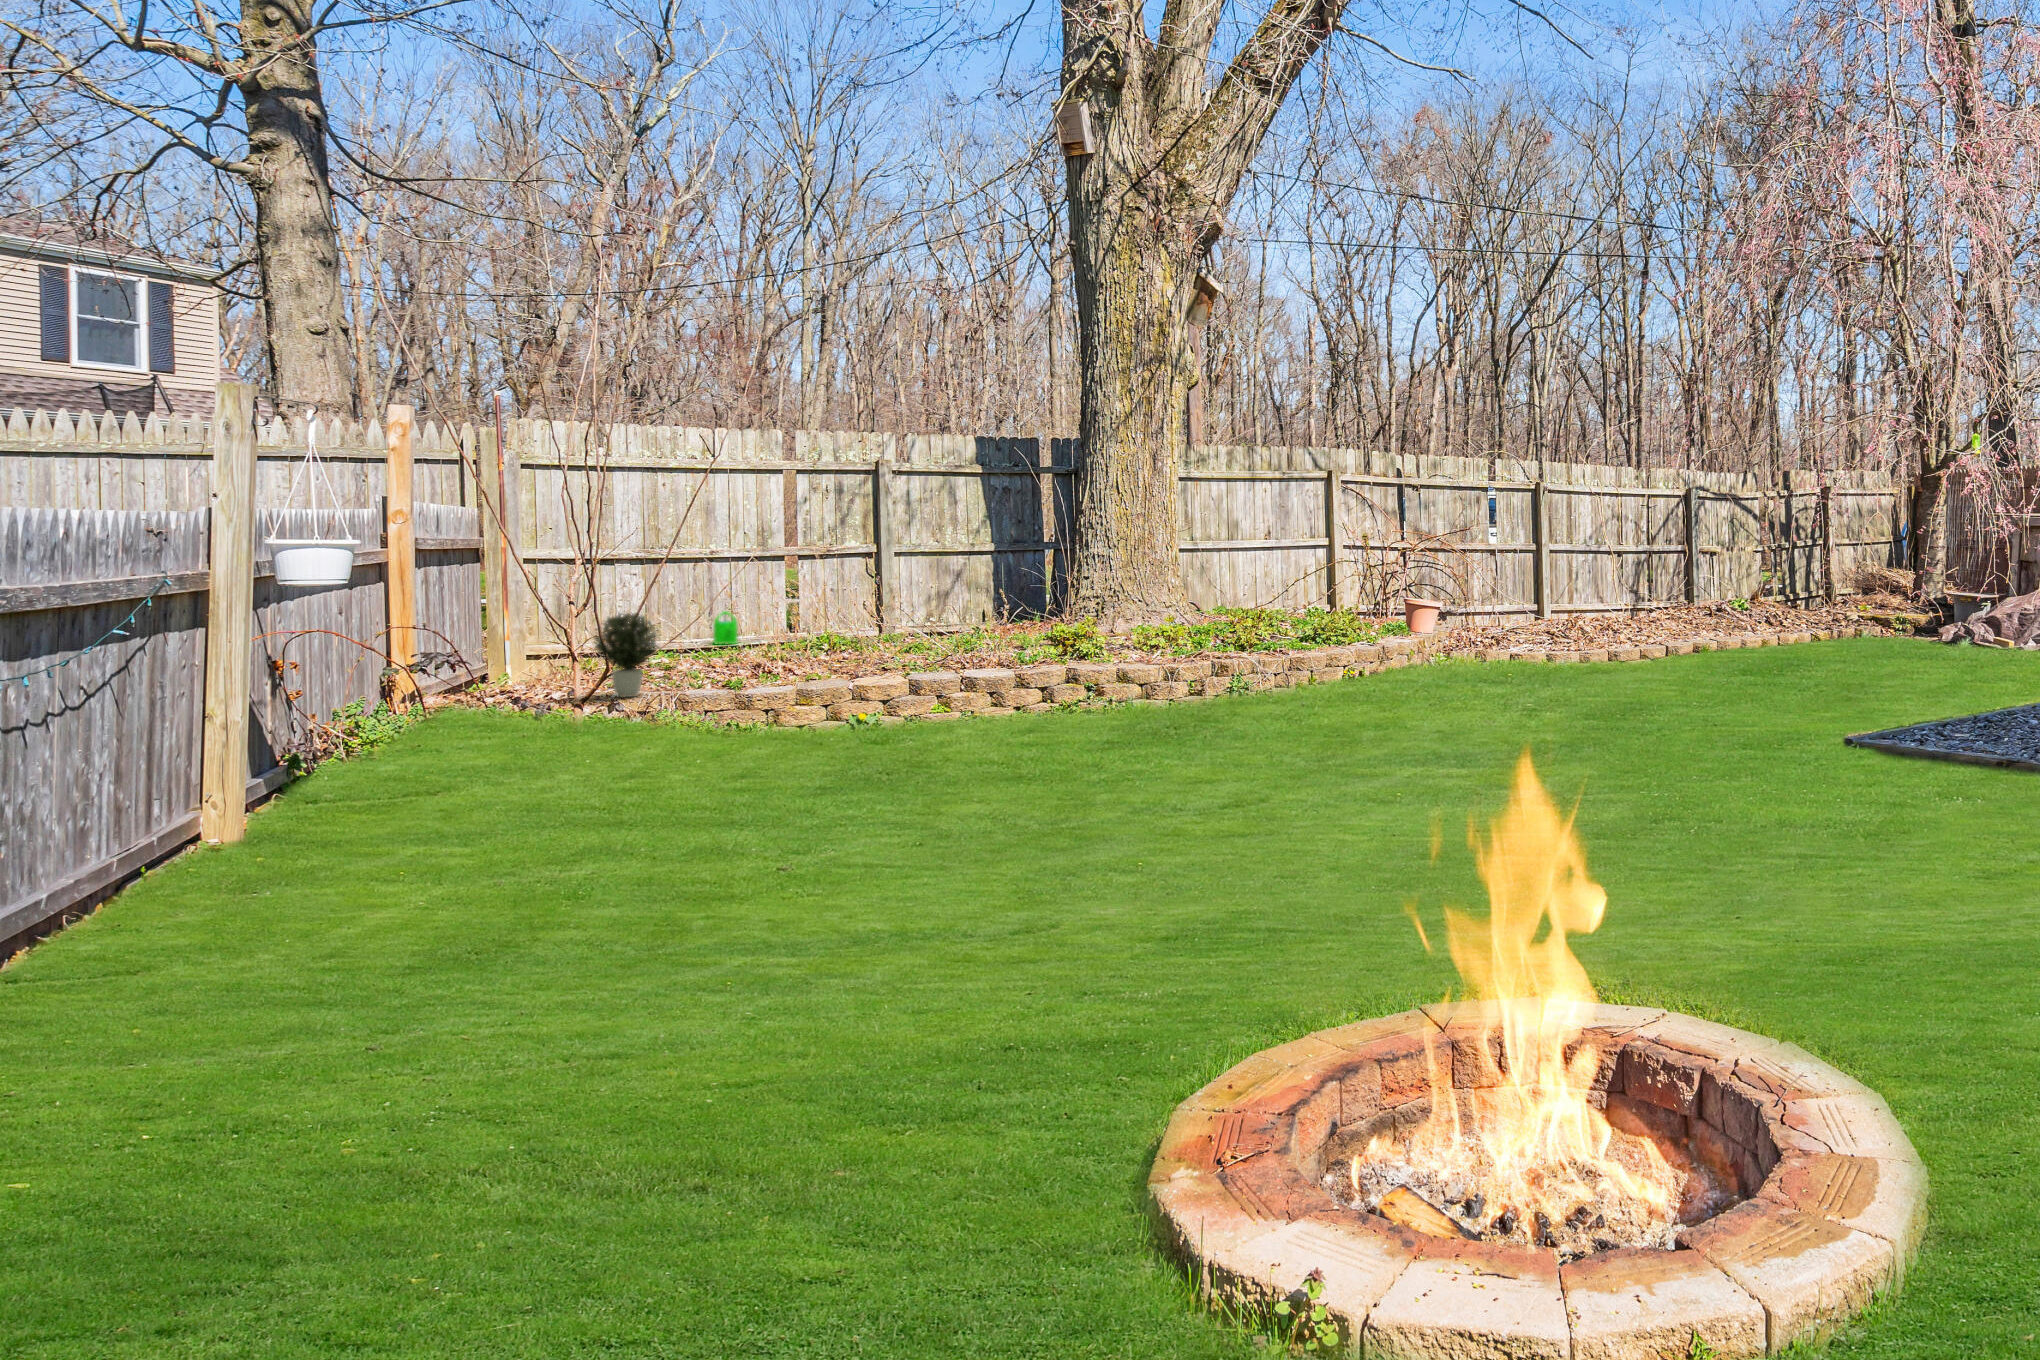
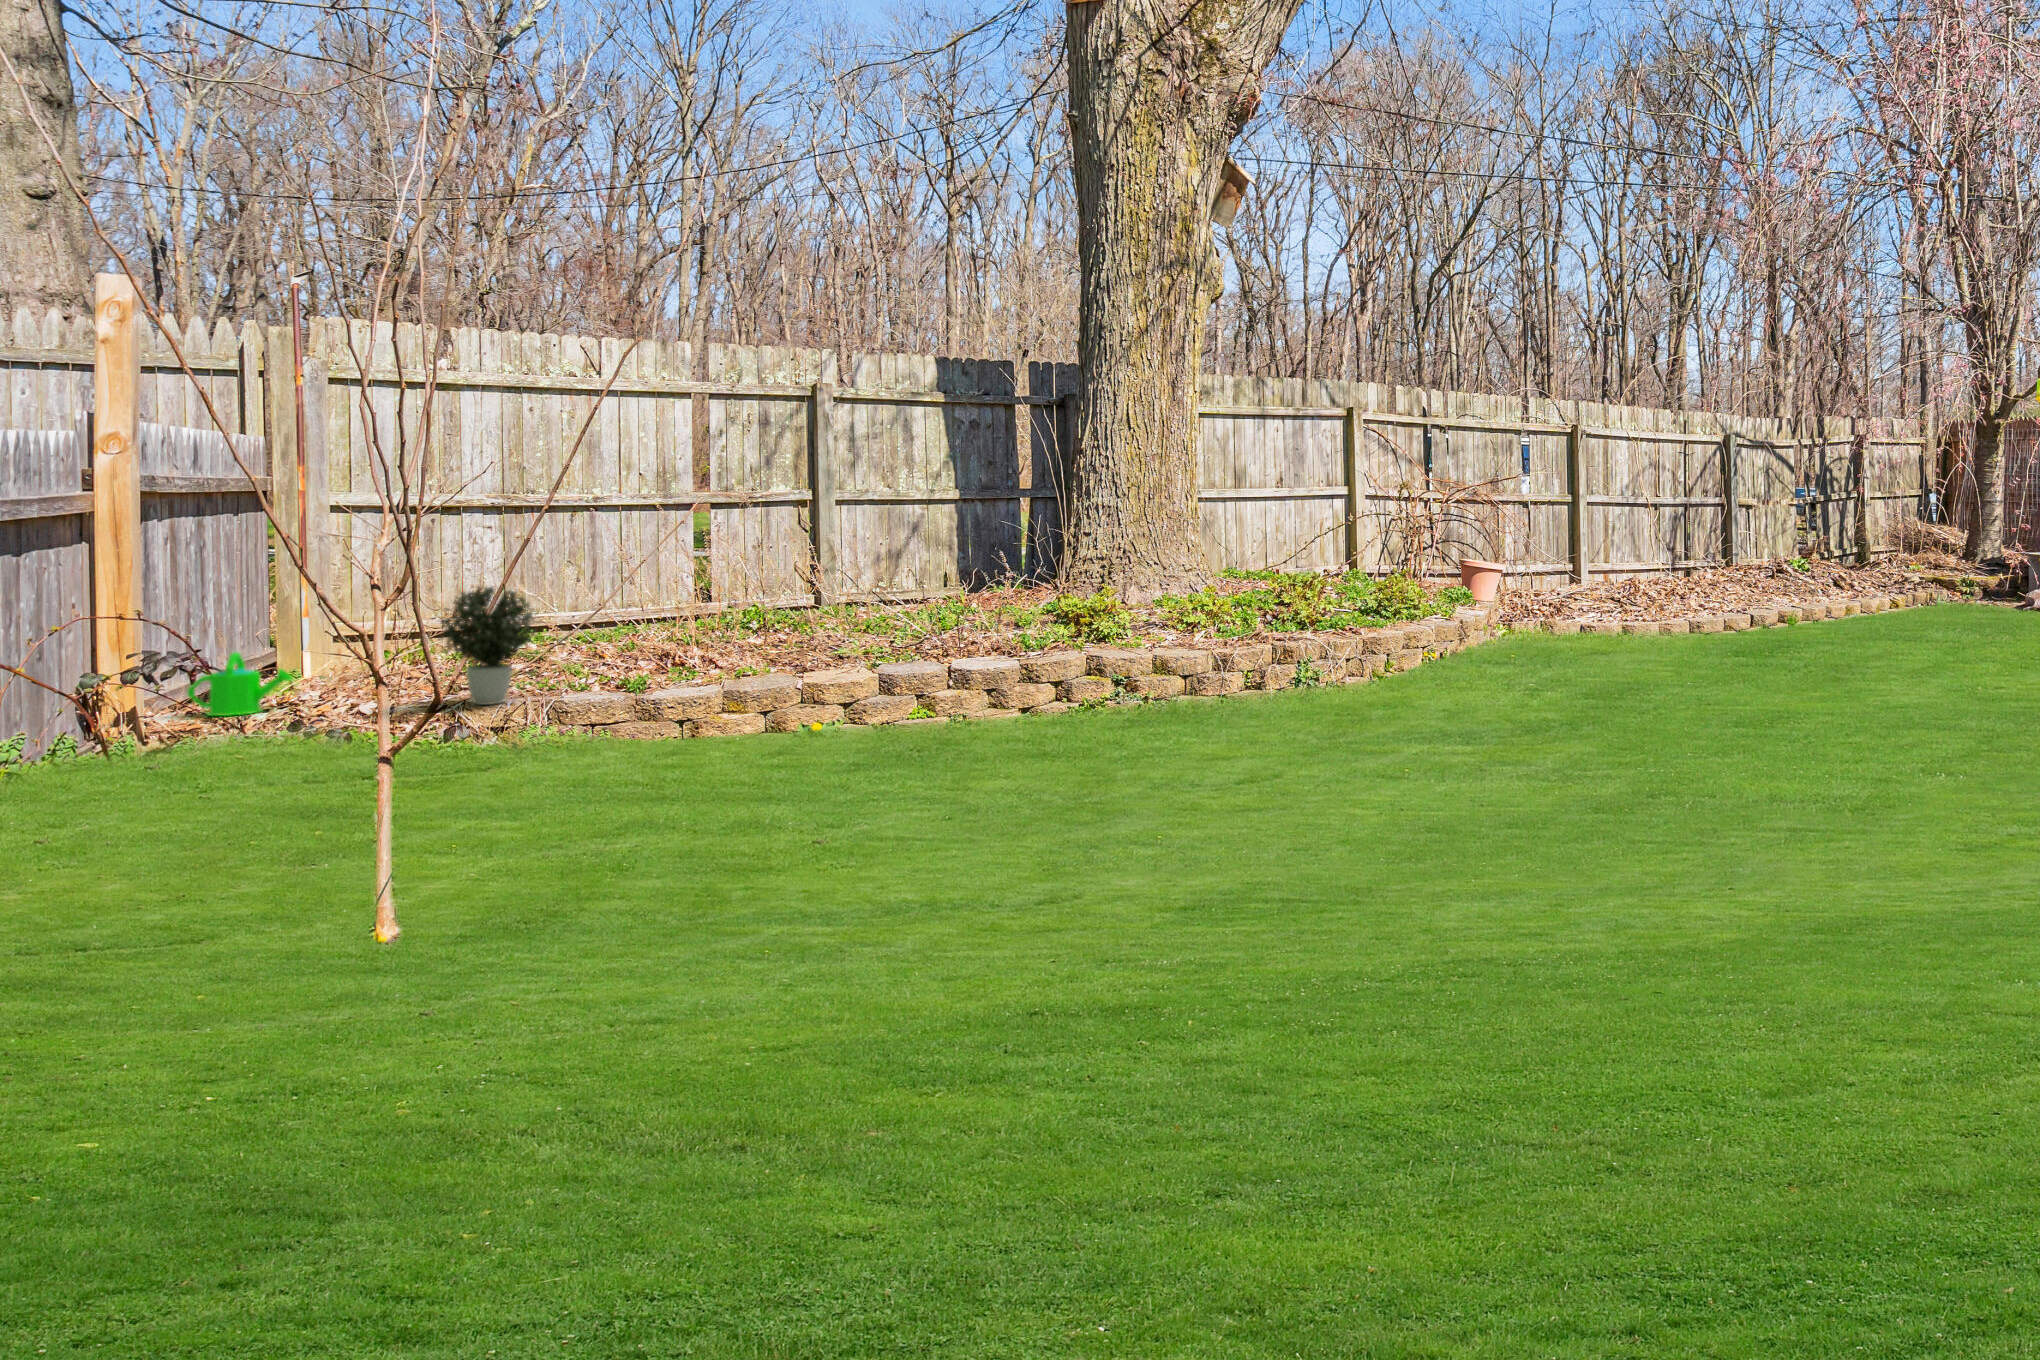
watering can: present [713,611,738,644] -> present [187,652,292,716]

